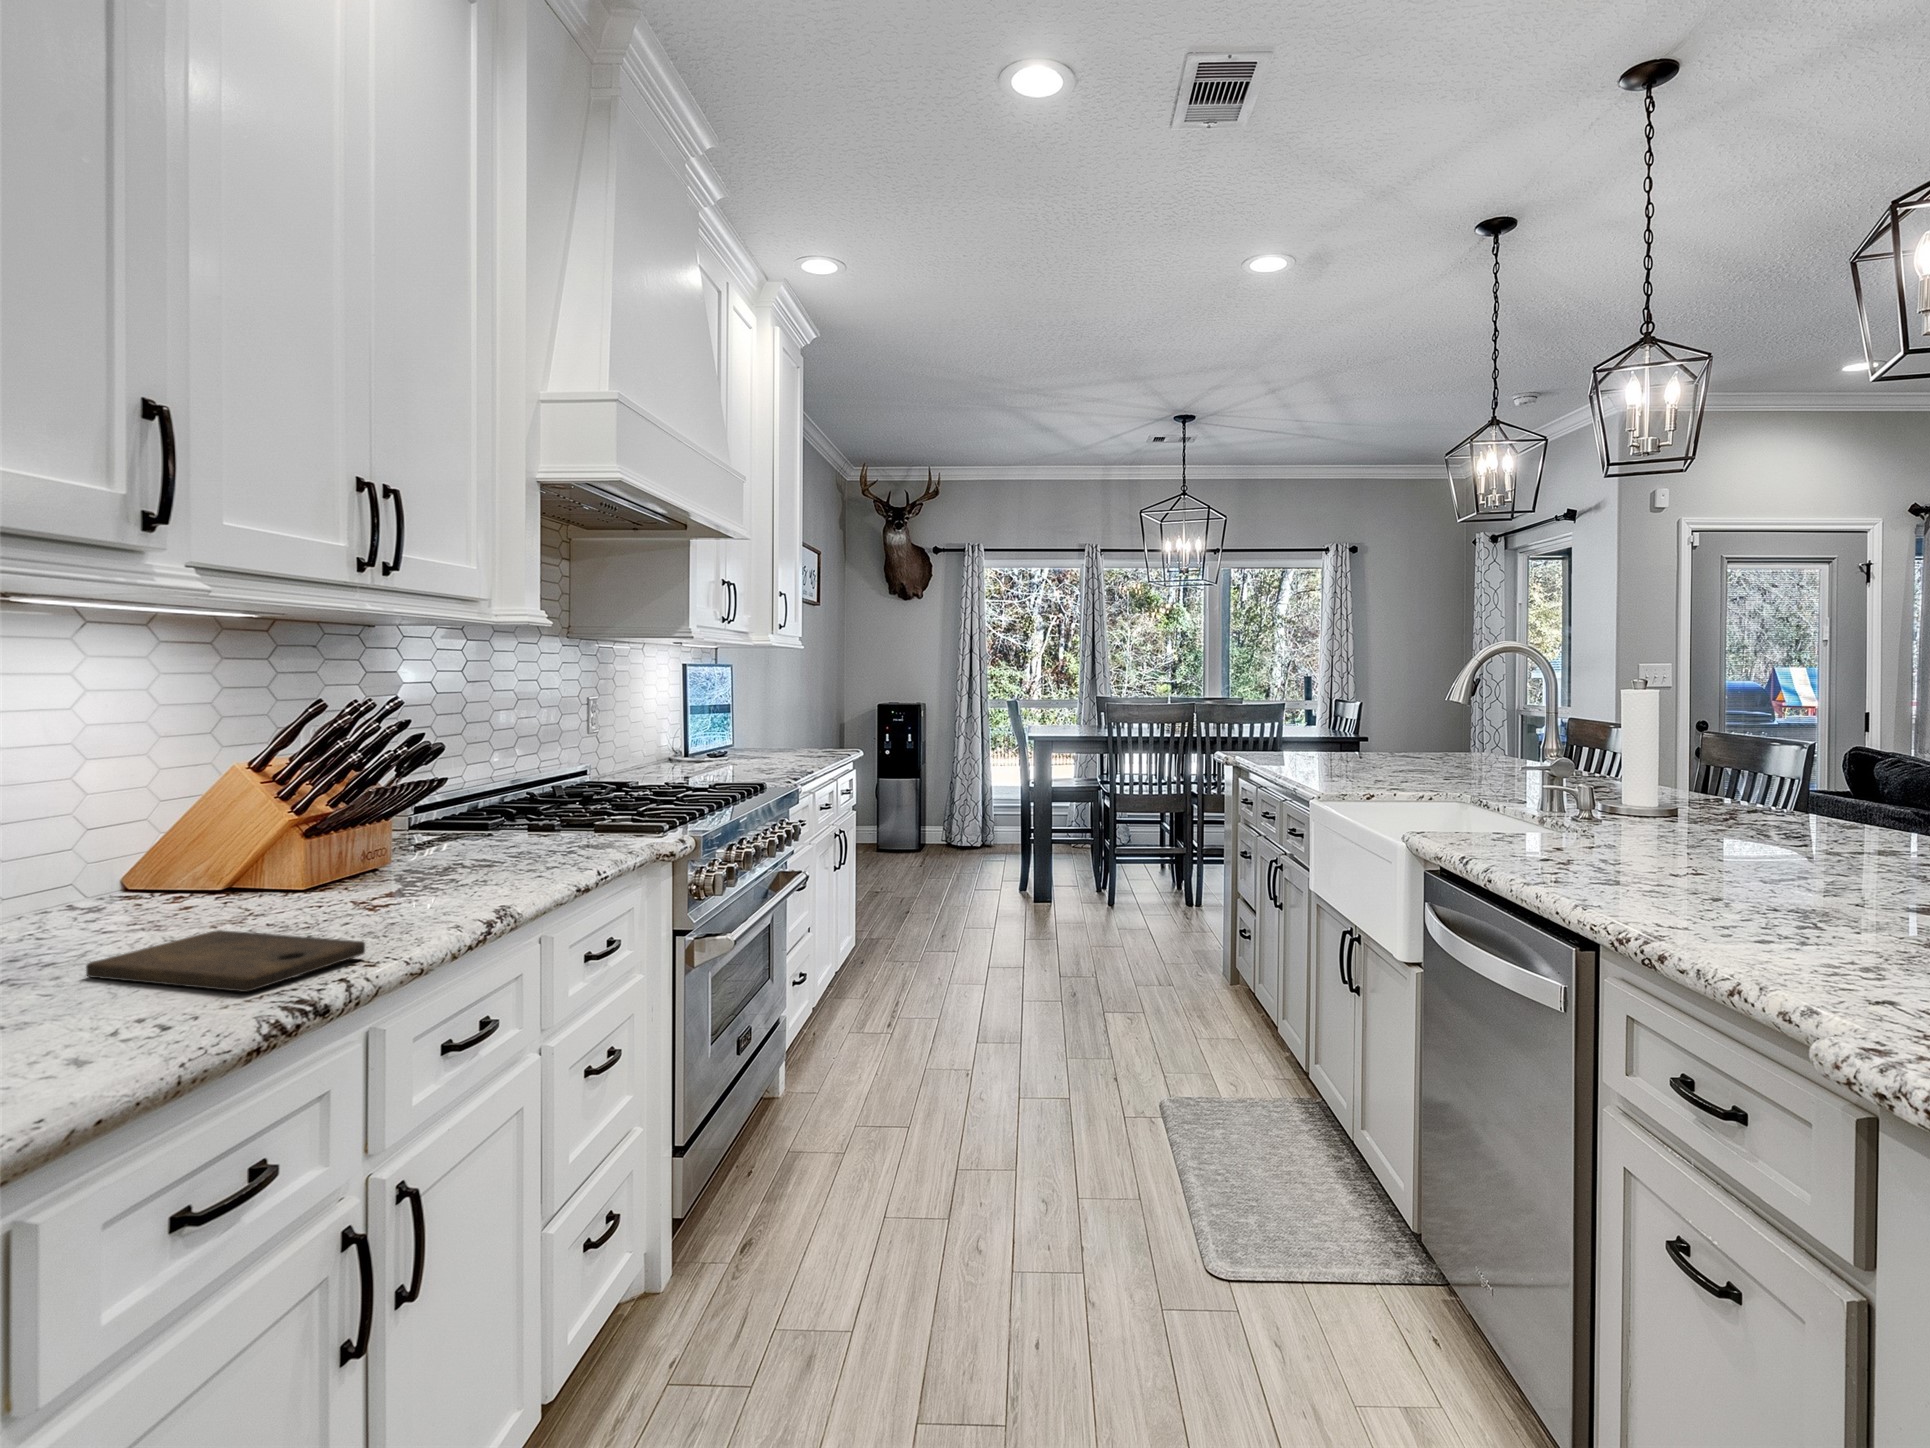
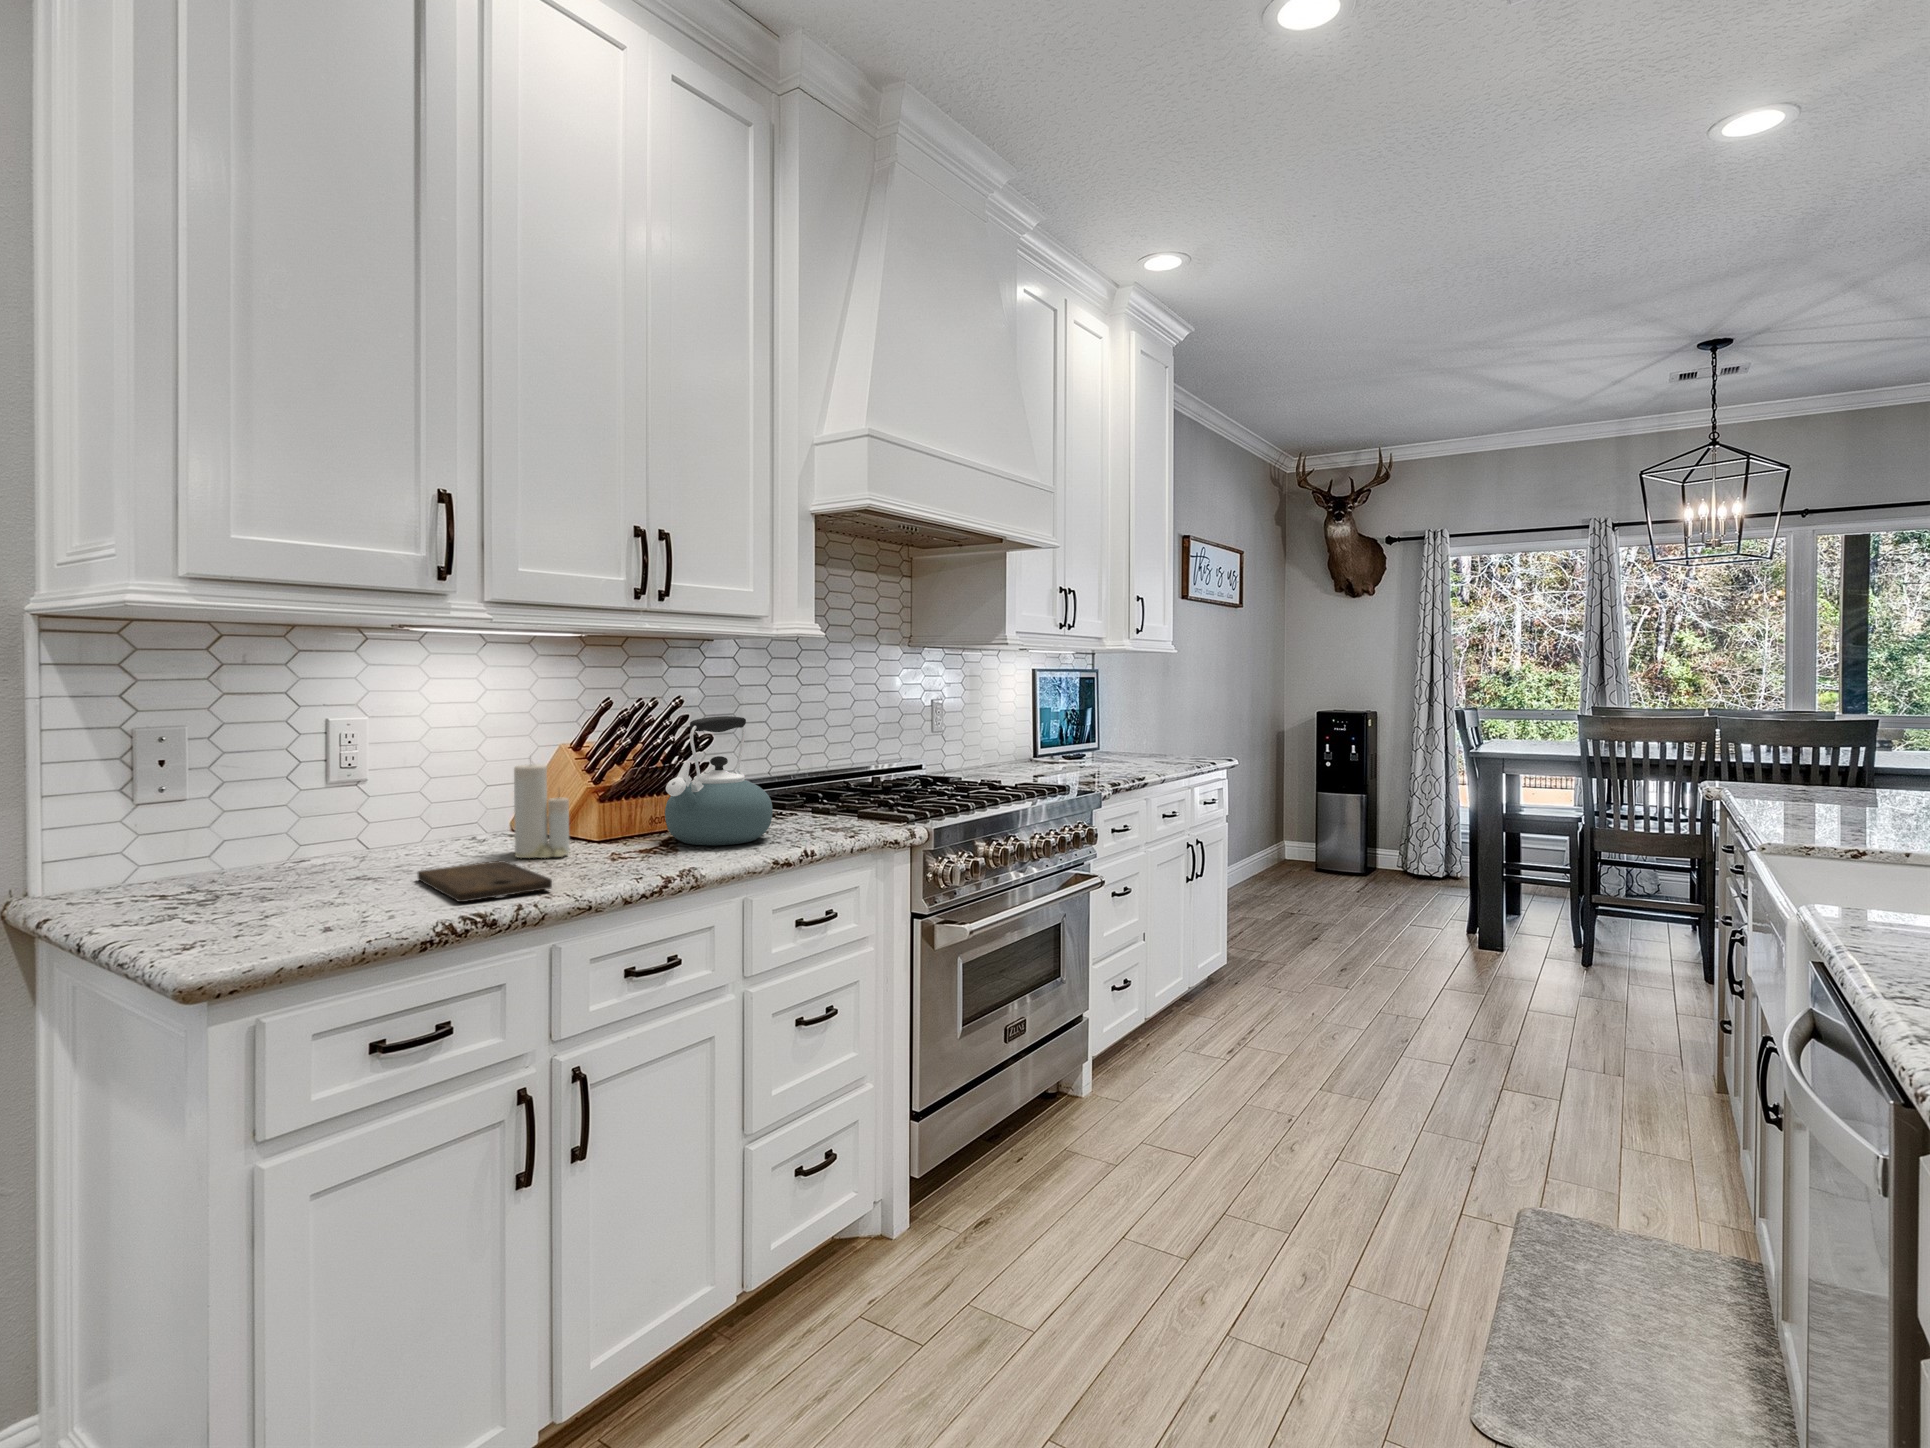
kettle: none [397,718,547,880] -> present [665,716,773,845]
candle: none [181,778,289,926] -> present [514,764,569,858]

